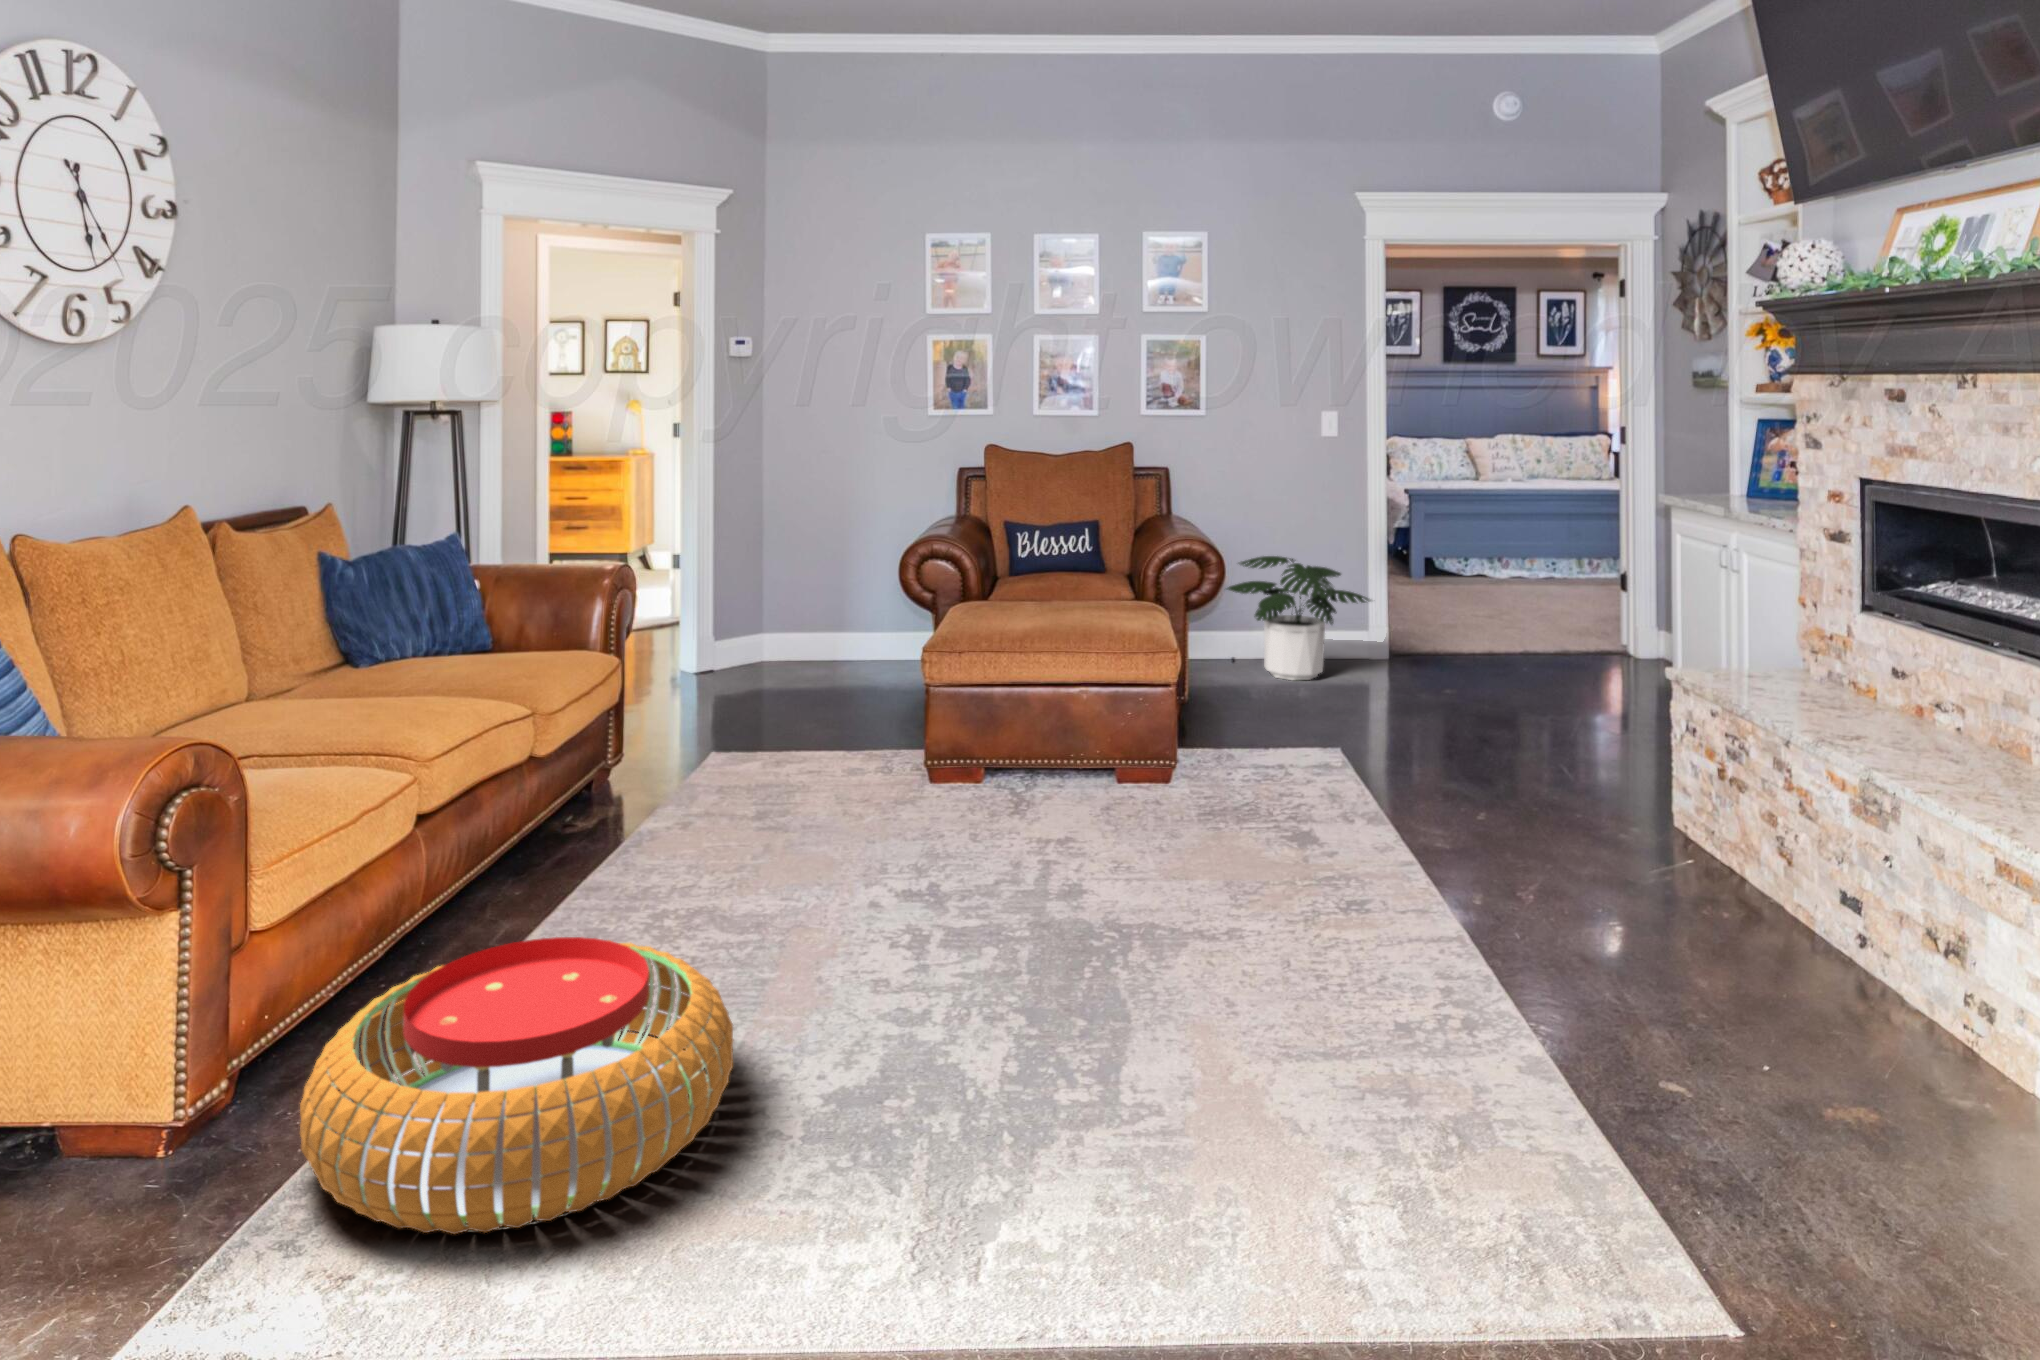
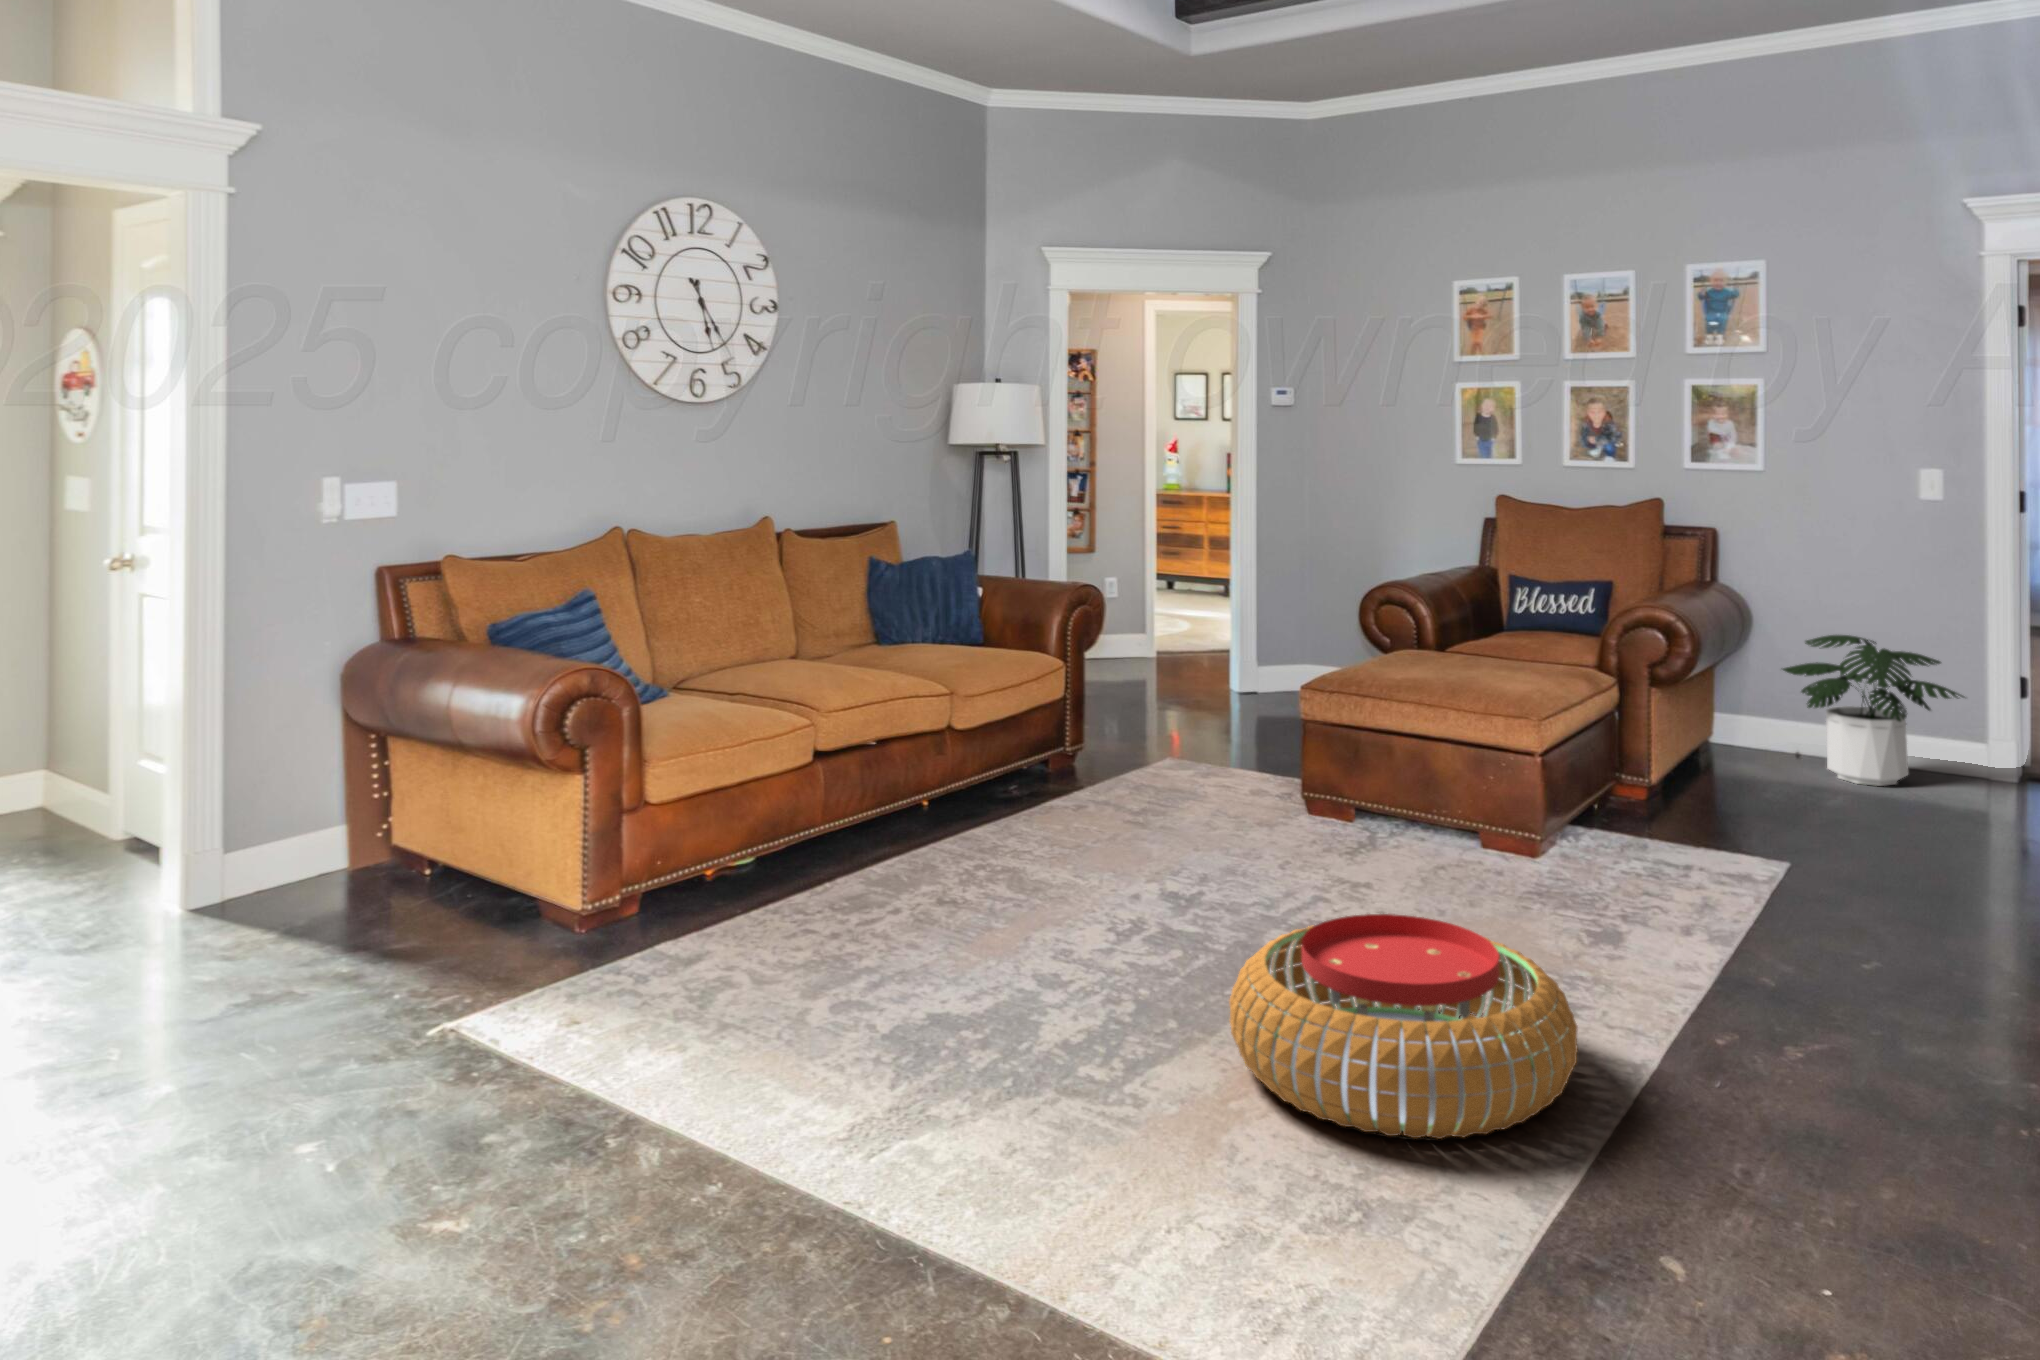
pouf: present [300,937,733,1234] -> present [1229,914,1578,1139]

